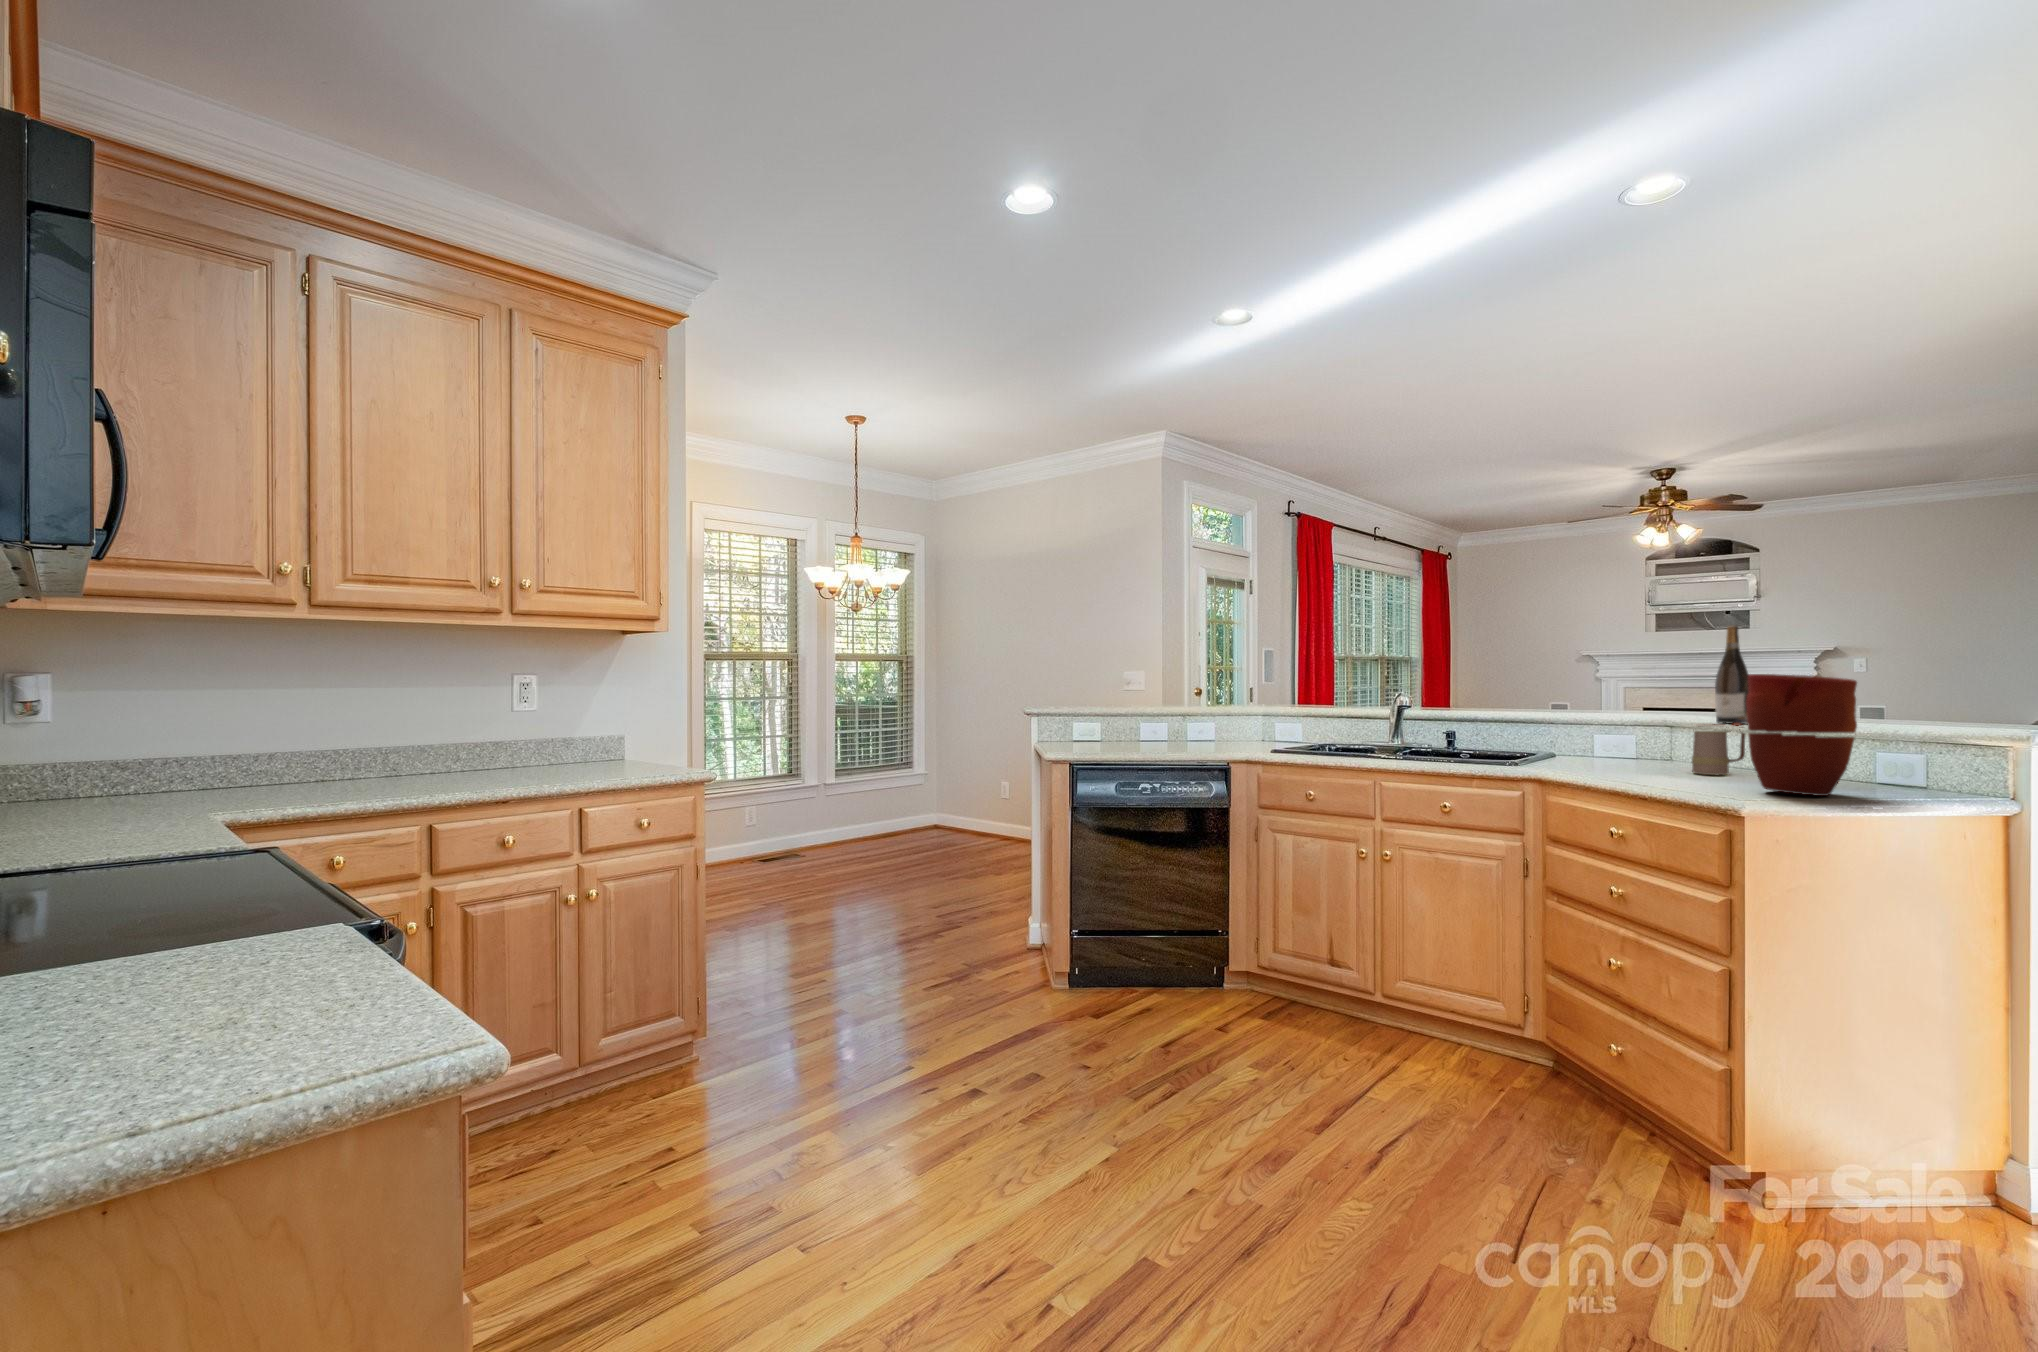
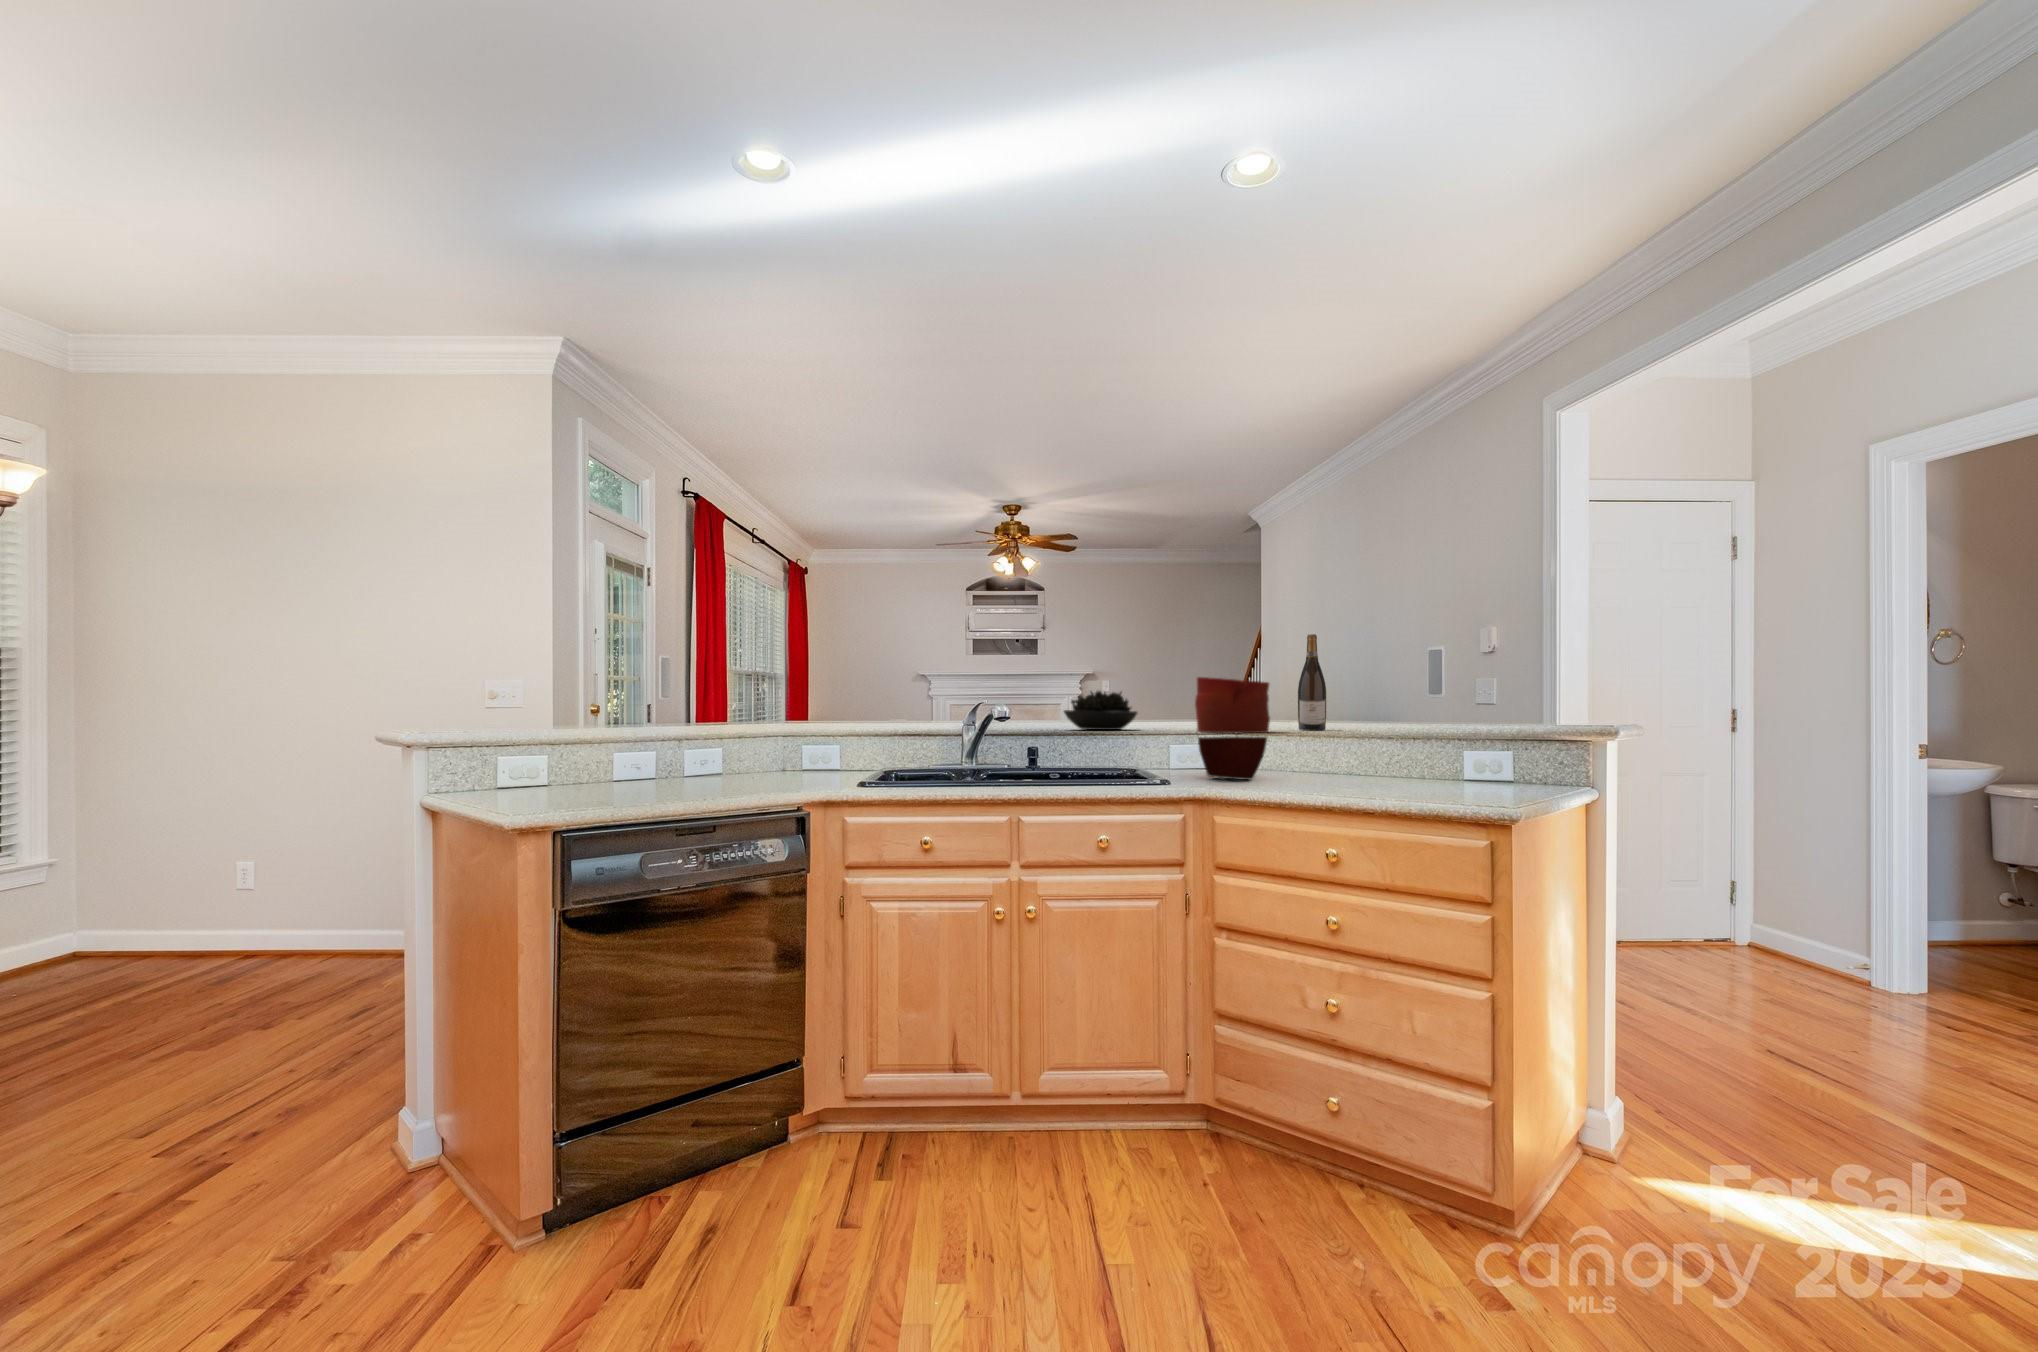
vase: present [1746,674,1857,796] -> present [1195,677,1270,780]
succulent plant: none [1480,682,1556,718] -> present [1064,690,1137,730]
mug: present [1692,723,1745,775] -> none [1315,729,1357,783]

